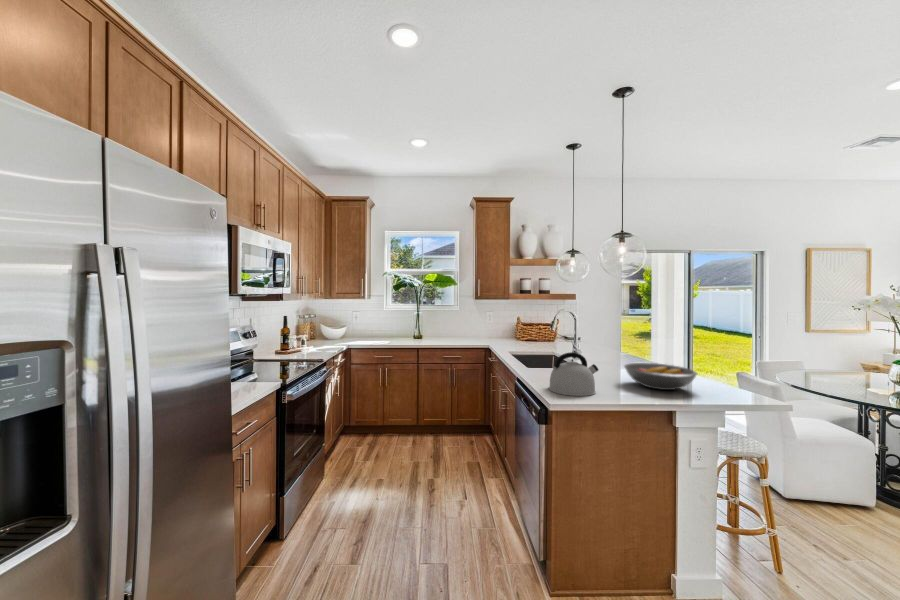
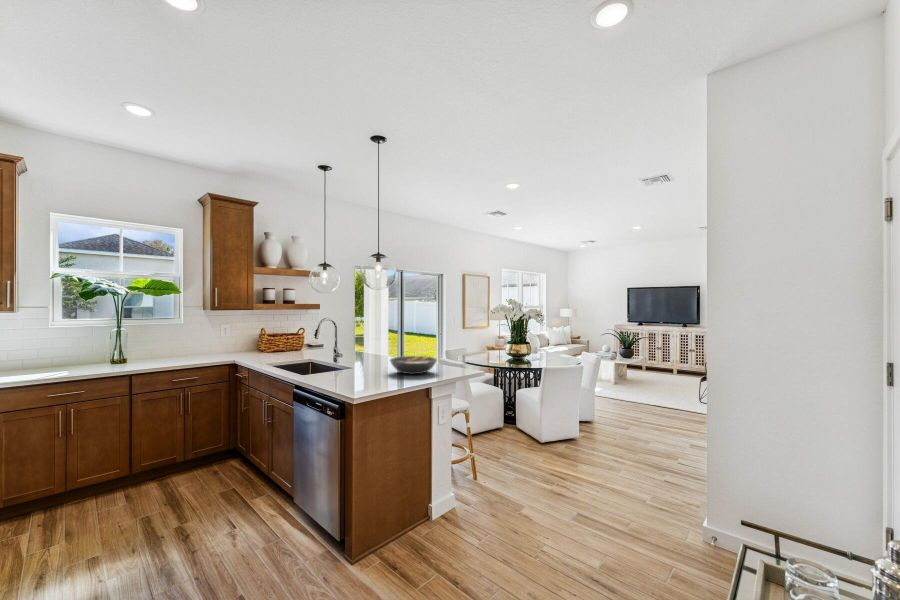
kettle: present [549,352,598,396] -> none [340,353,378,389]

